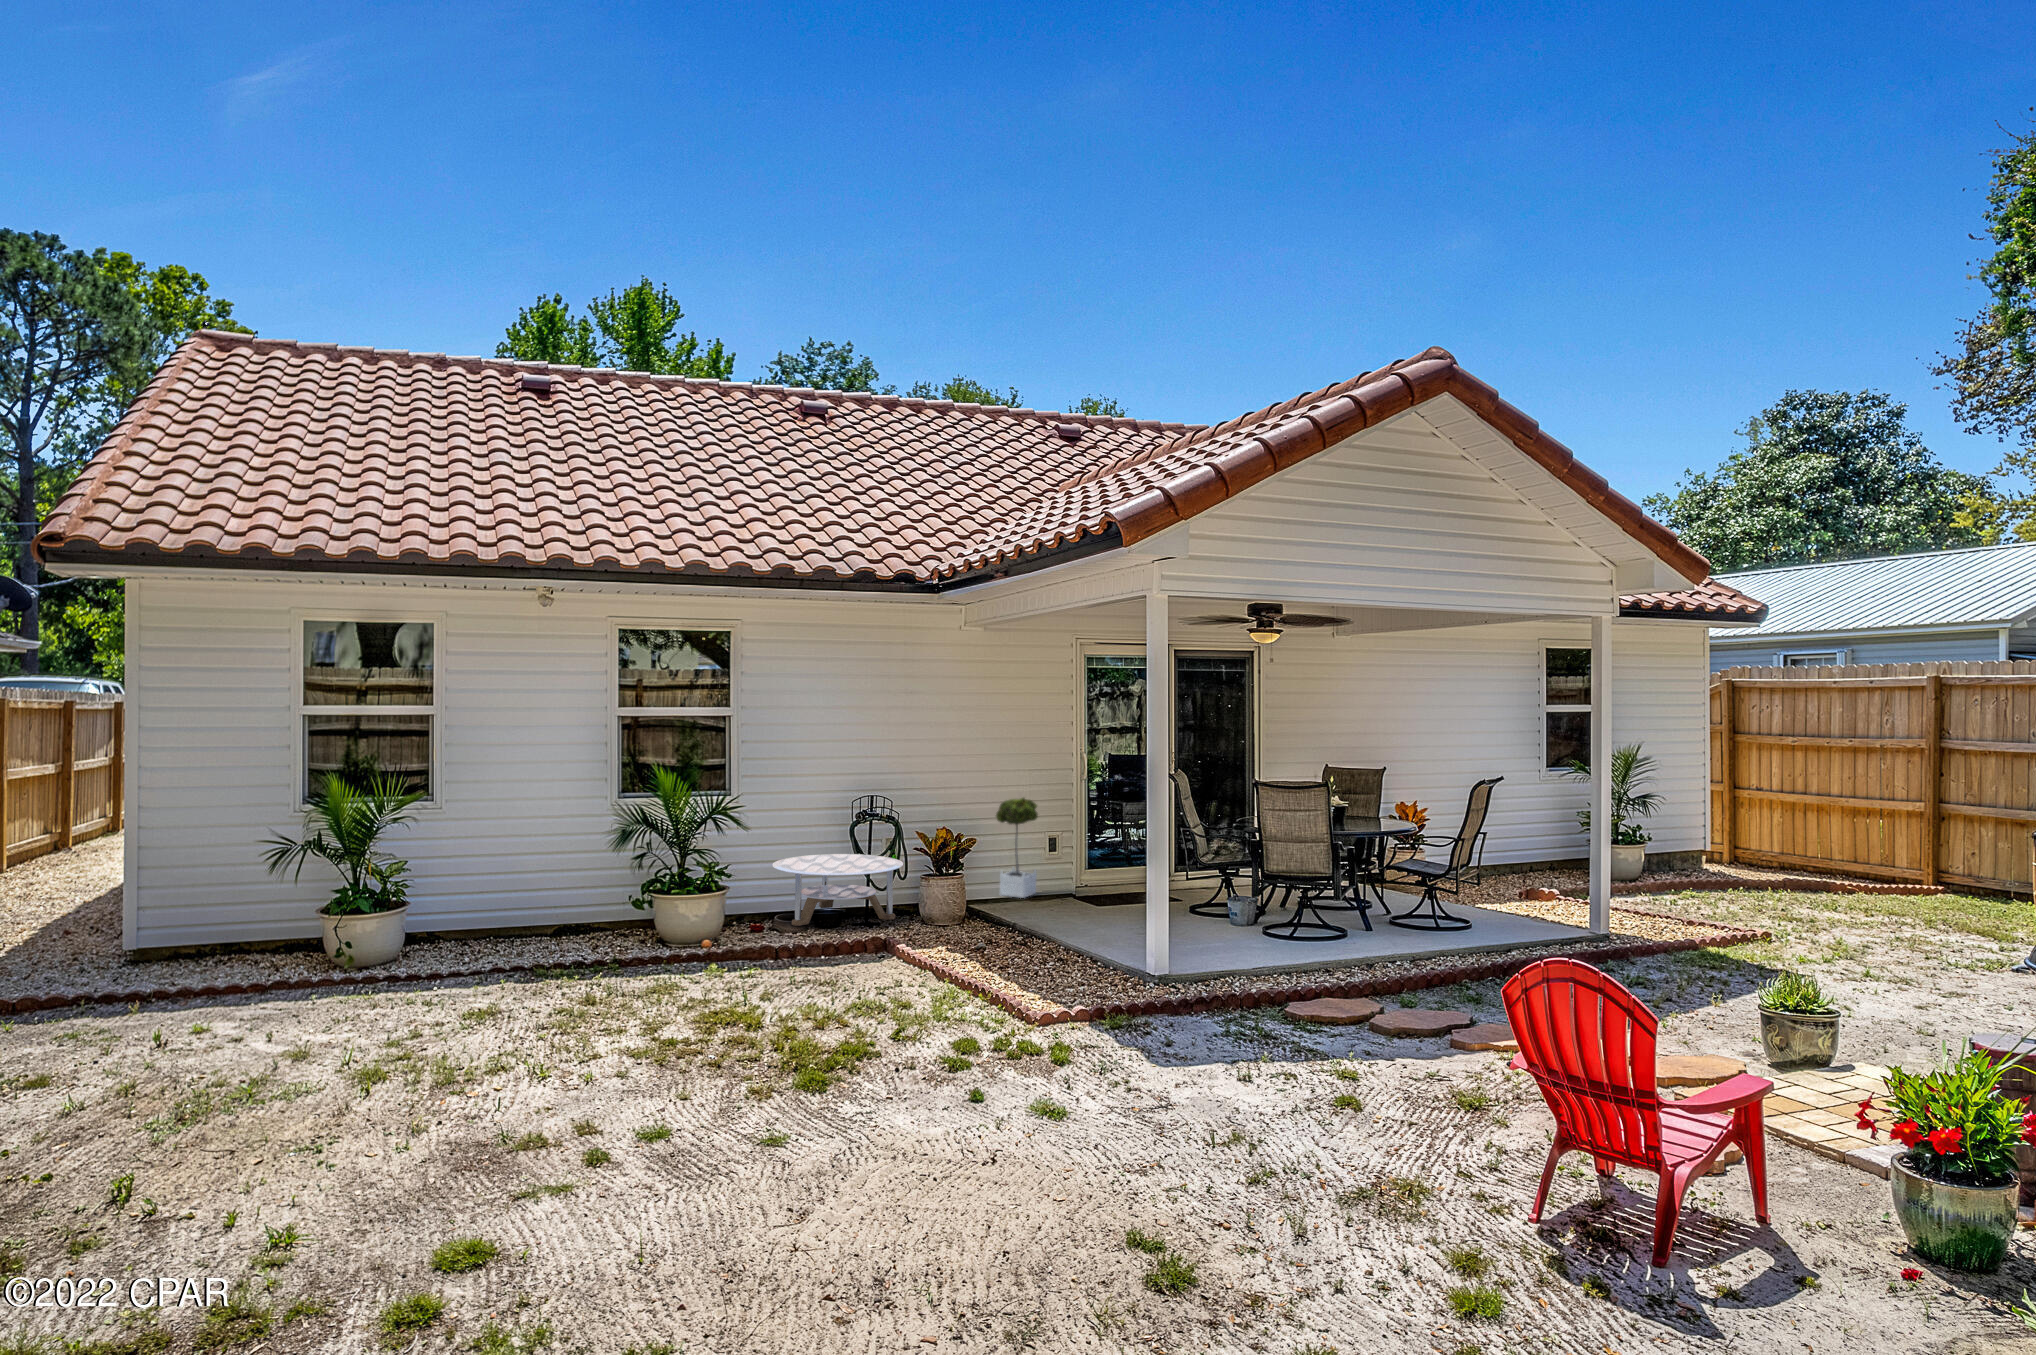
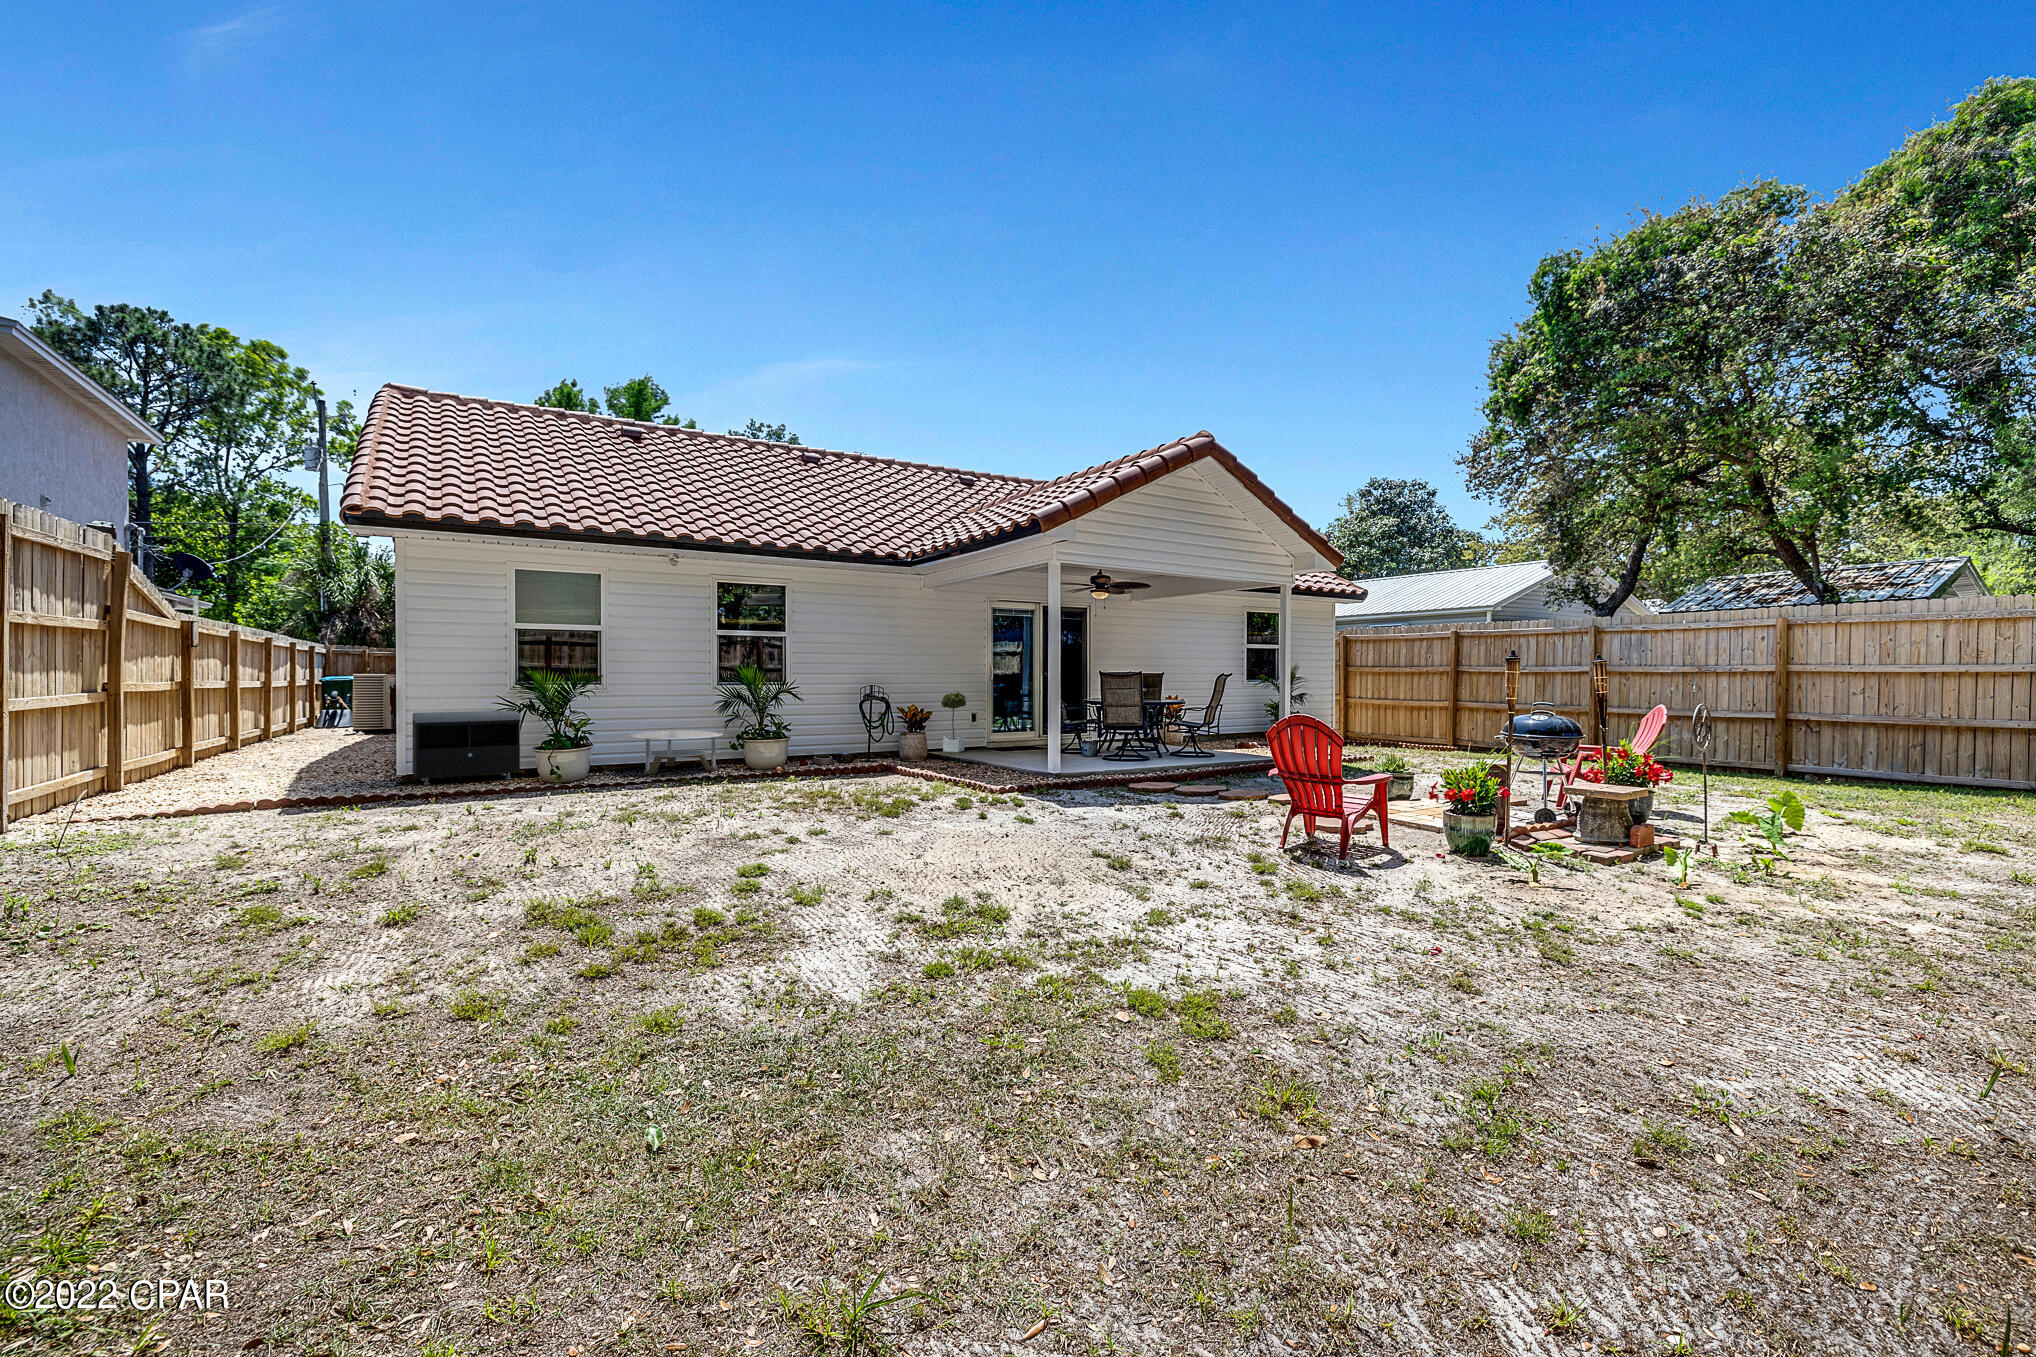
storage bench: none [129,839,296,964] -> present [412,710,521,785]
round table: present [772,854,903,926] -> present [630,731,723,774]

